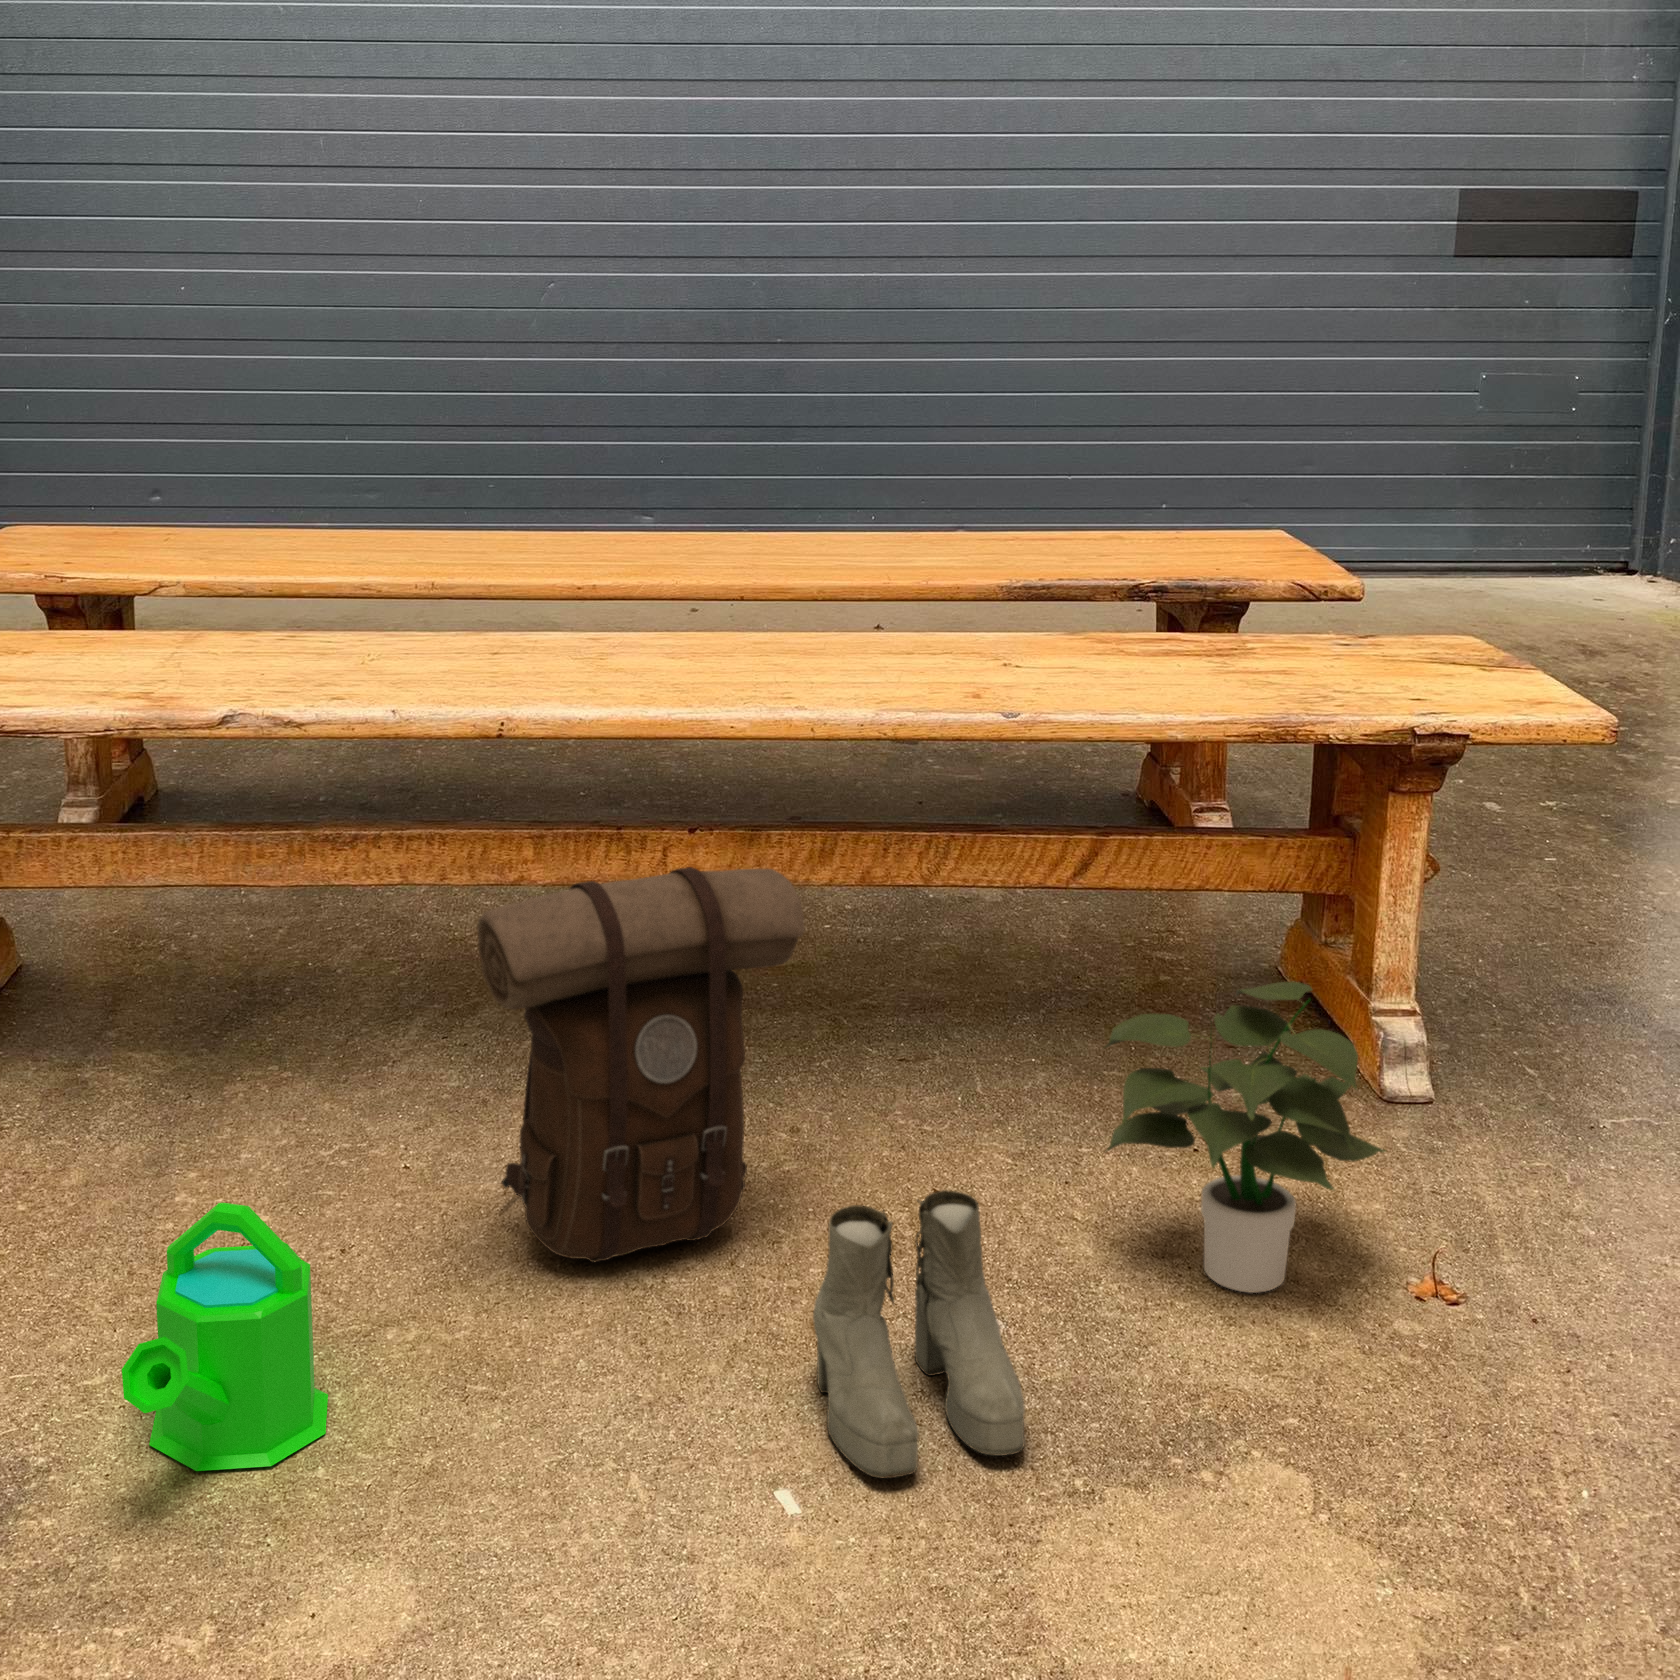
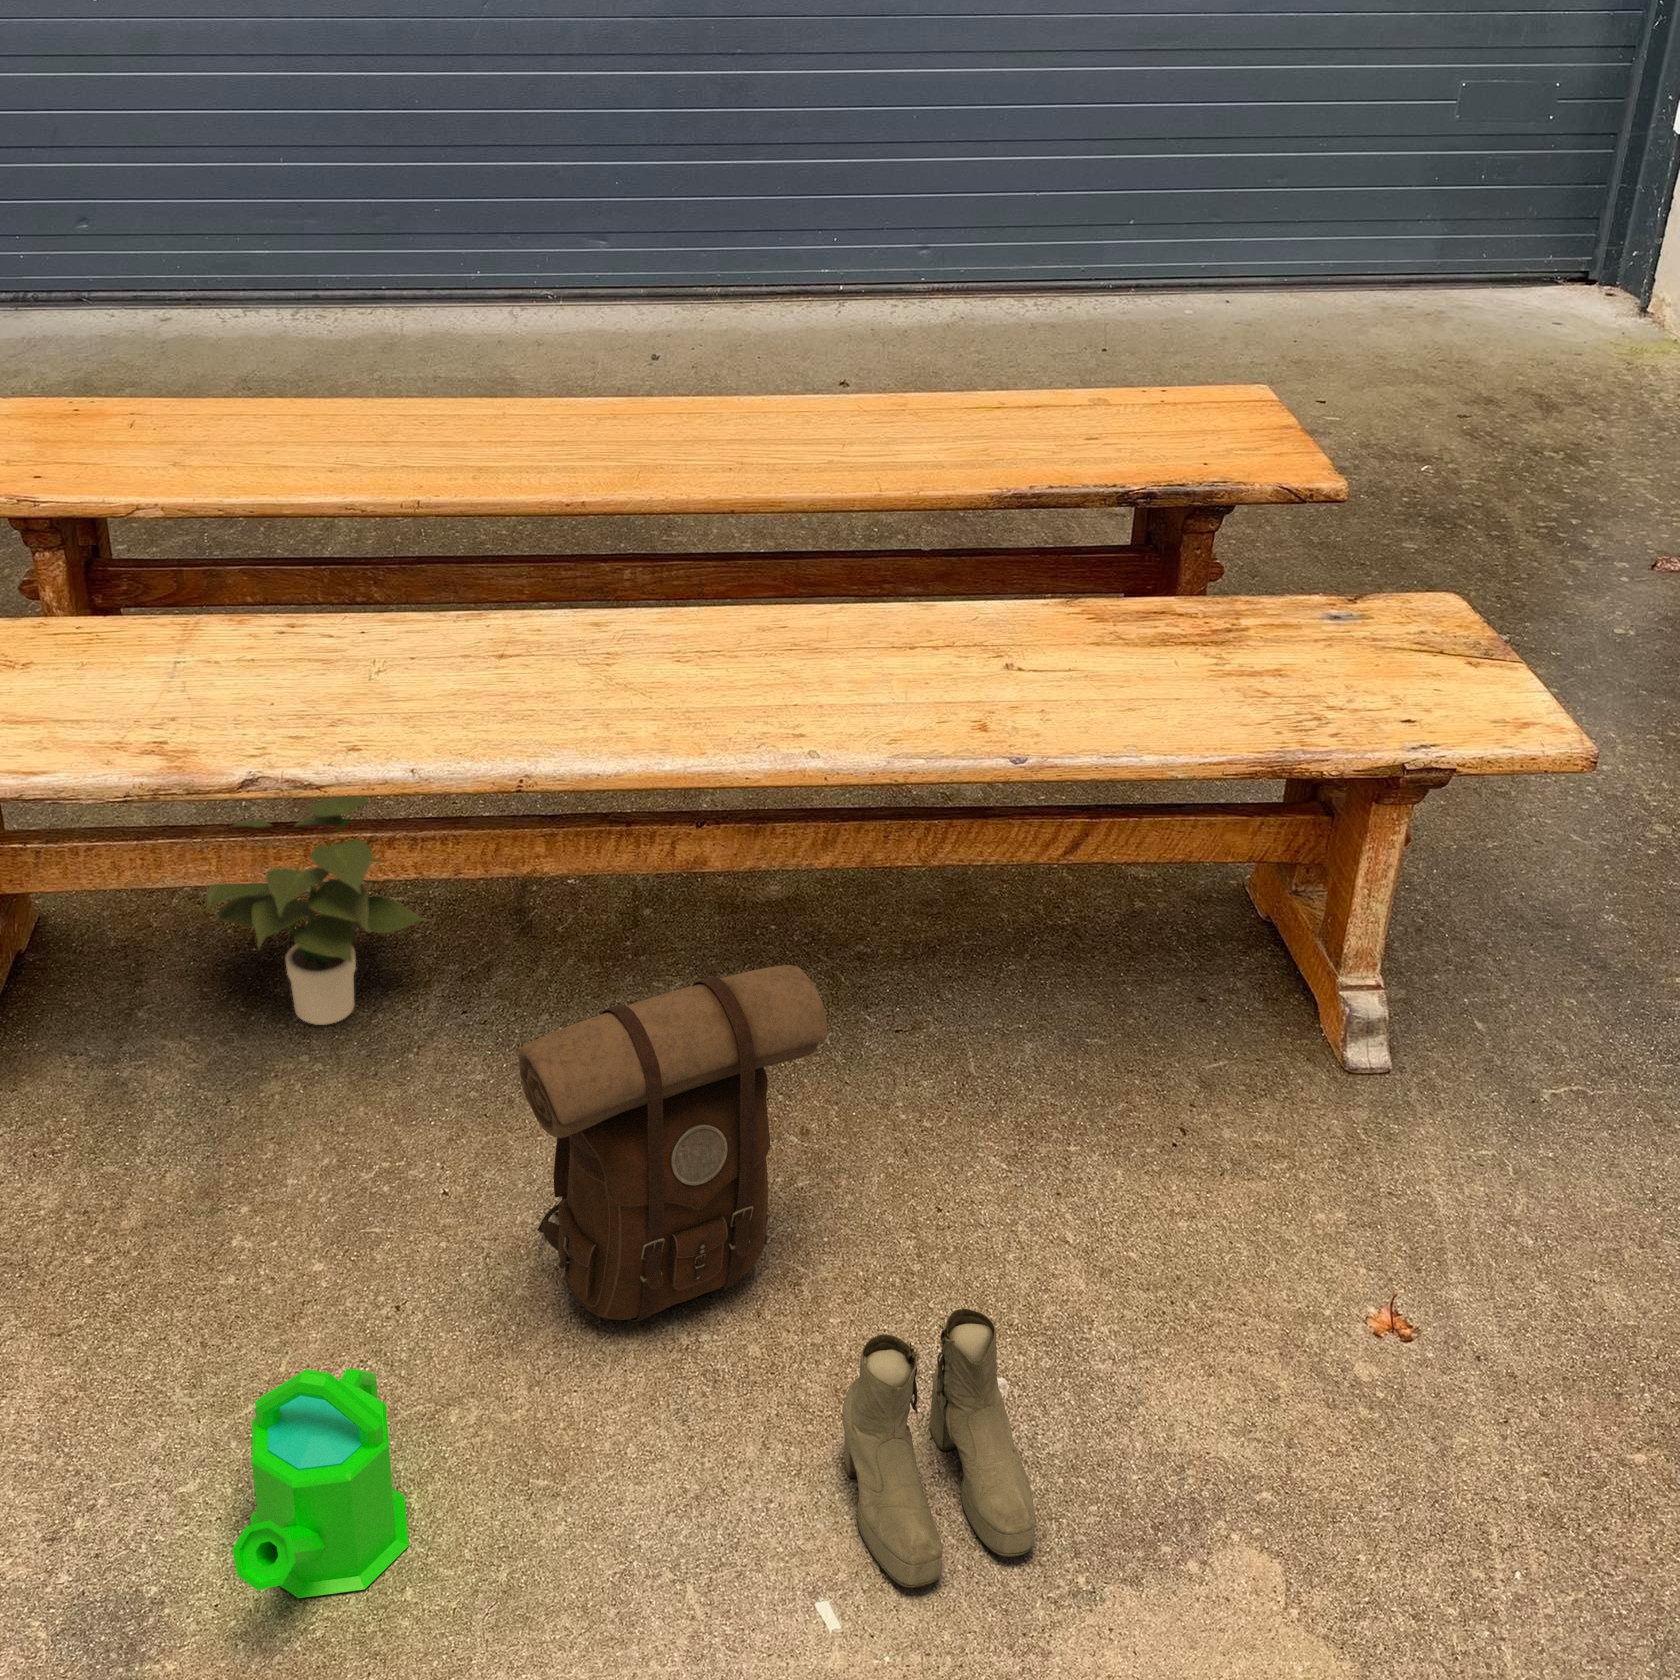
potted plant: present [1105,982,1385,1293] -> present [206,797,426,1025]

